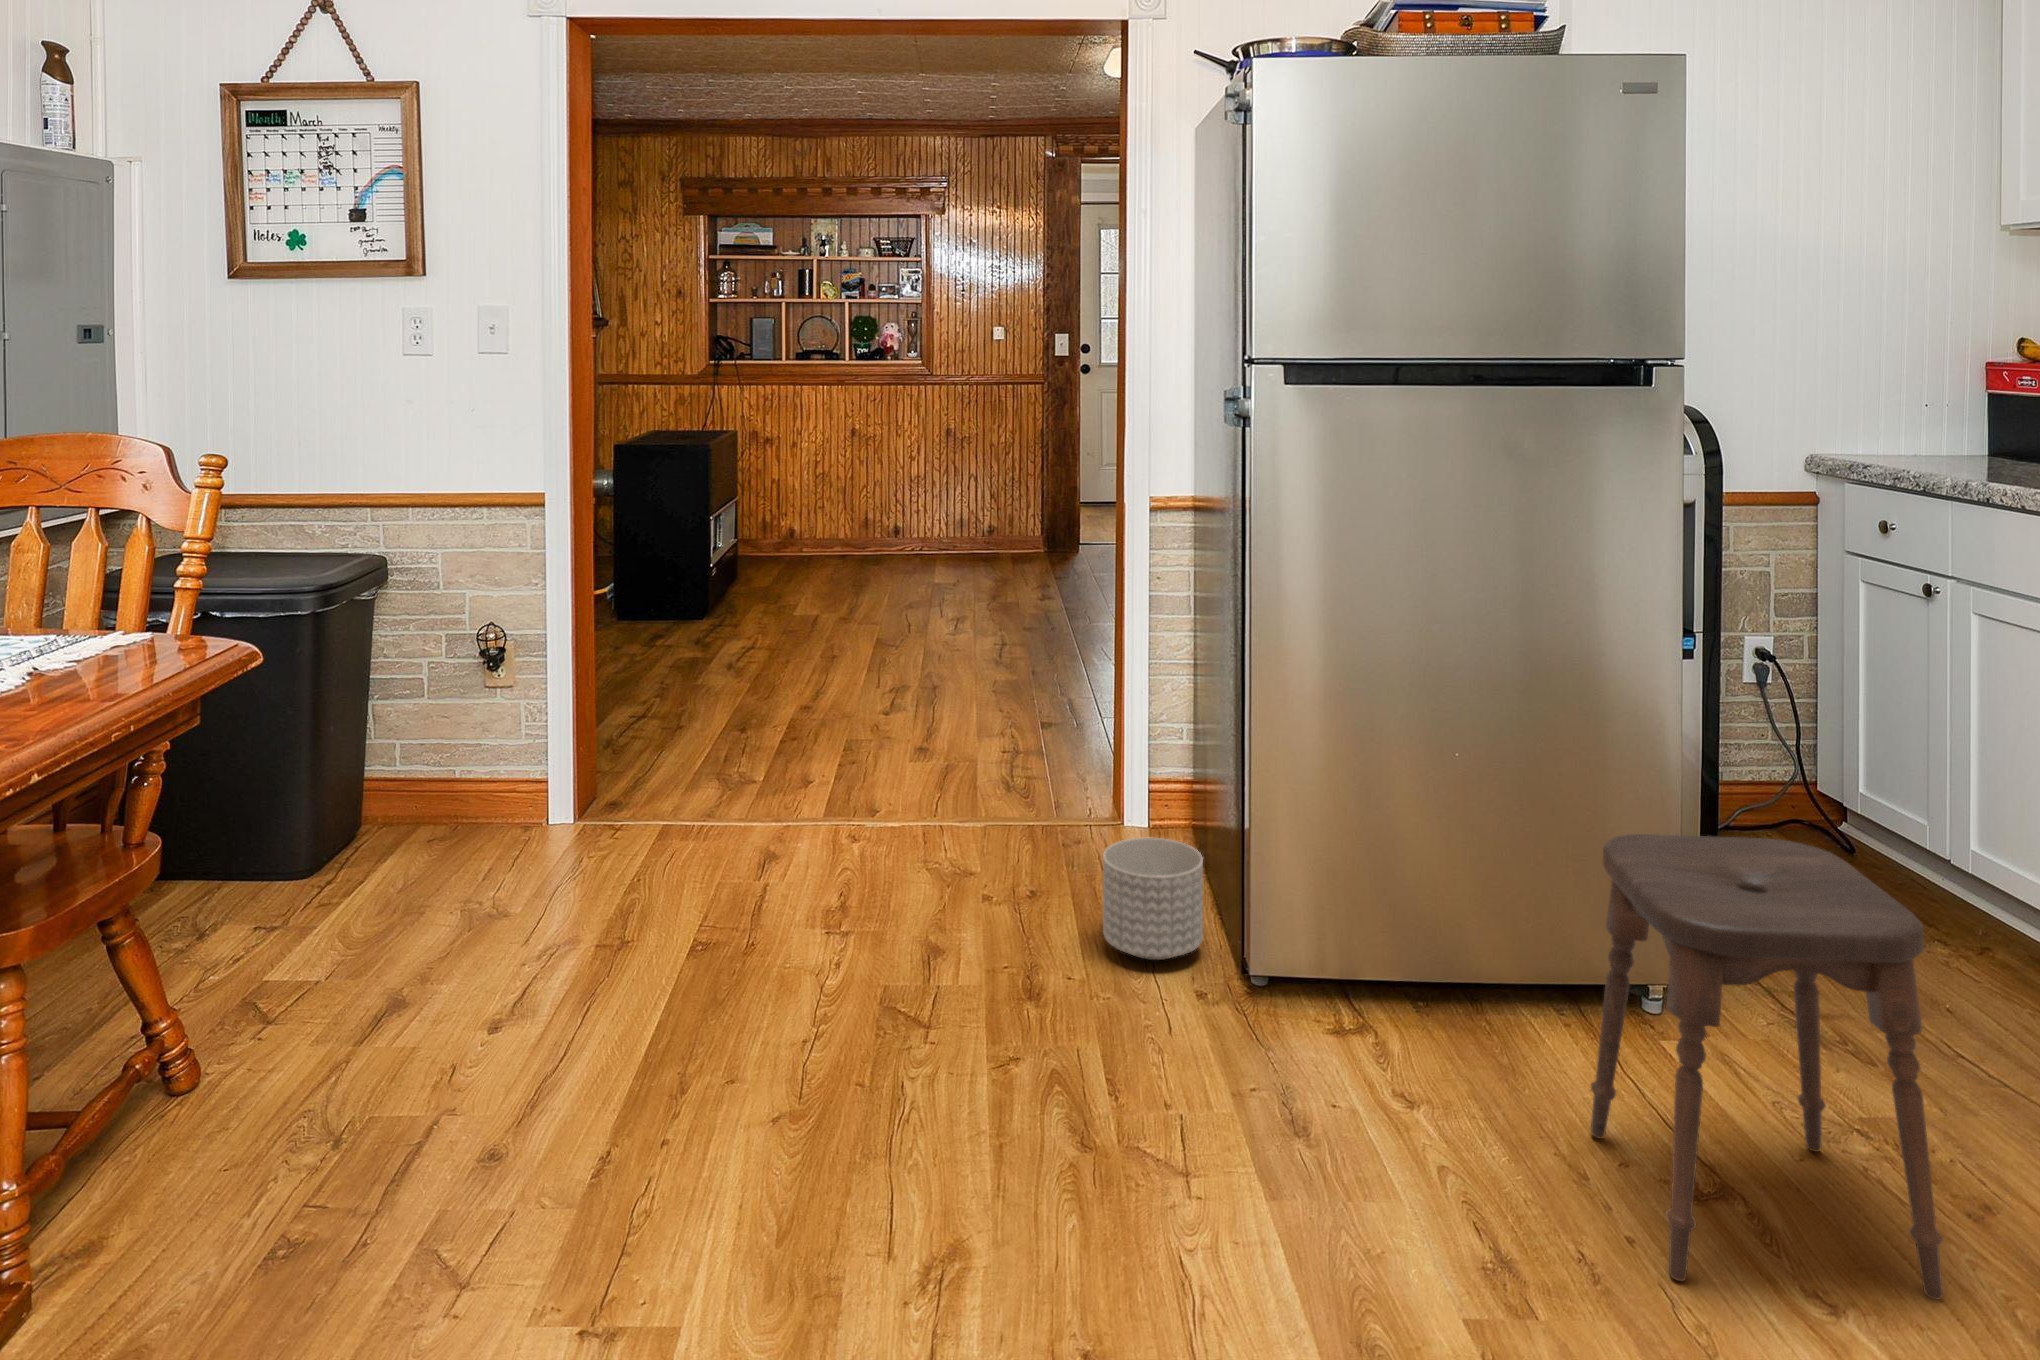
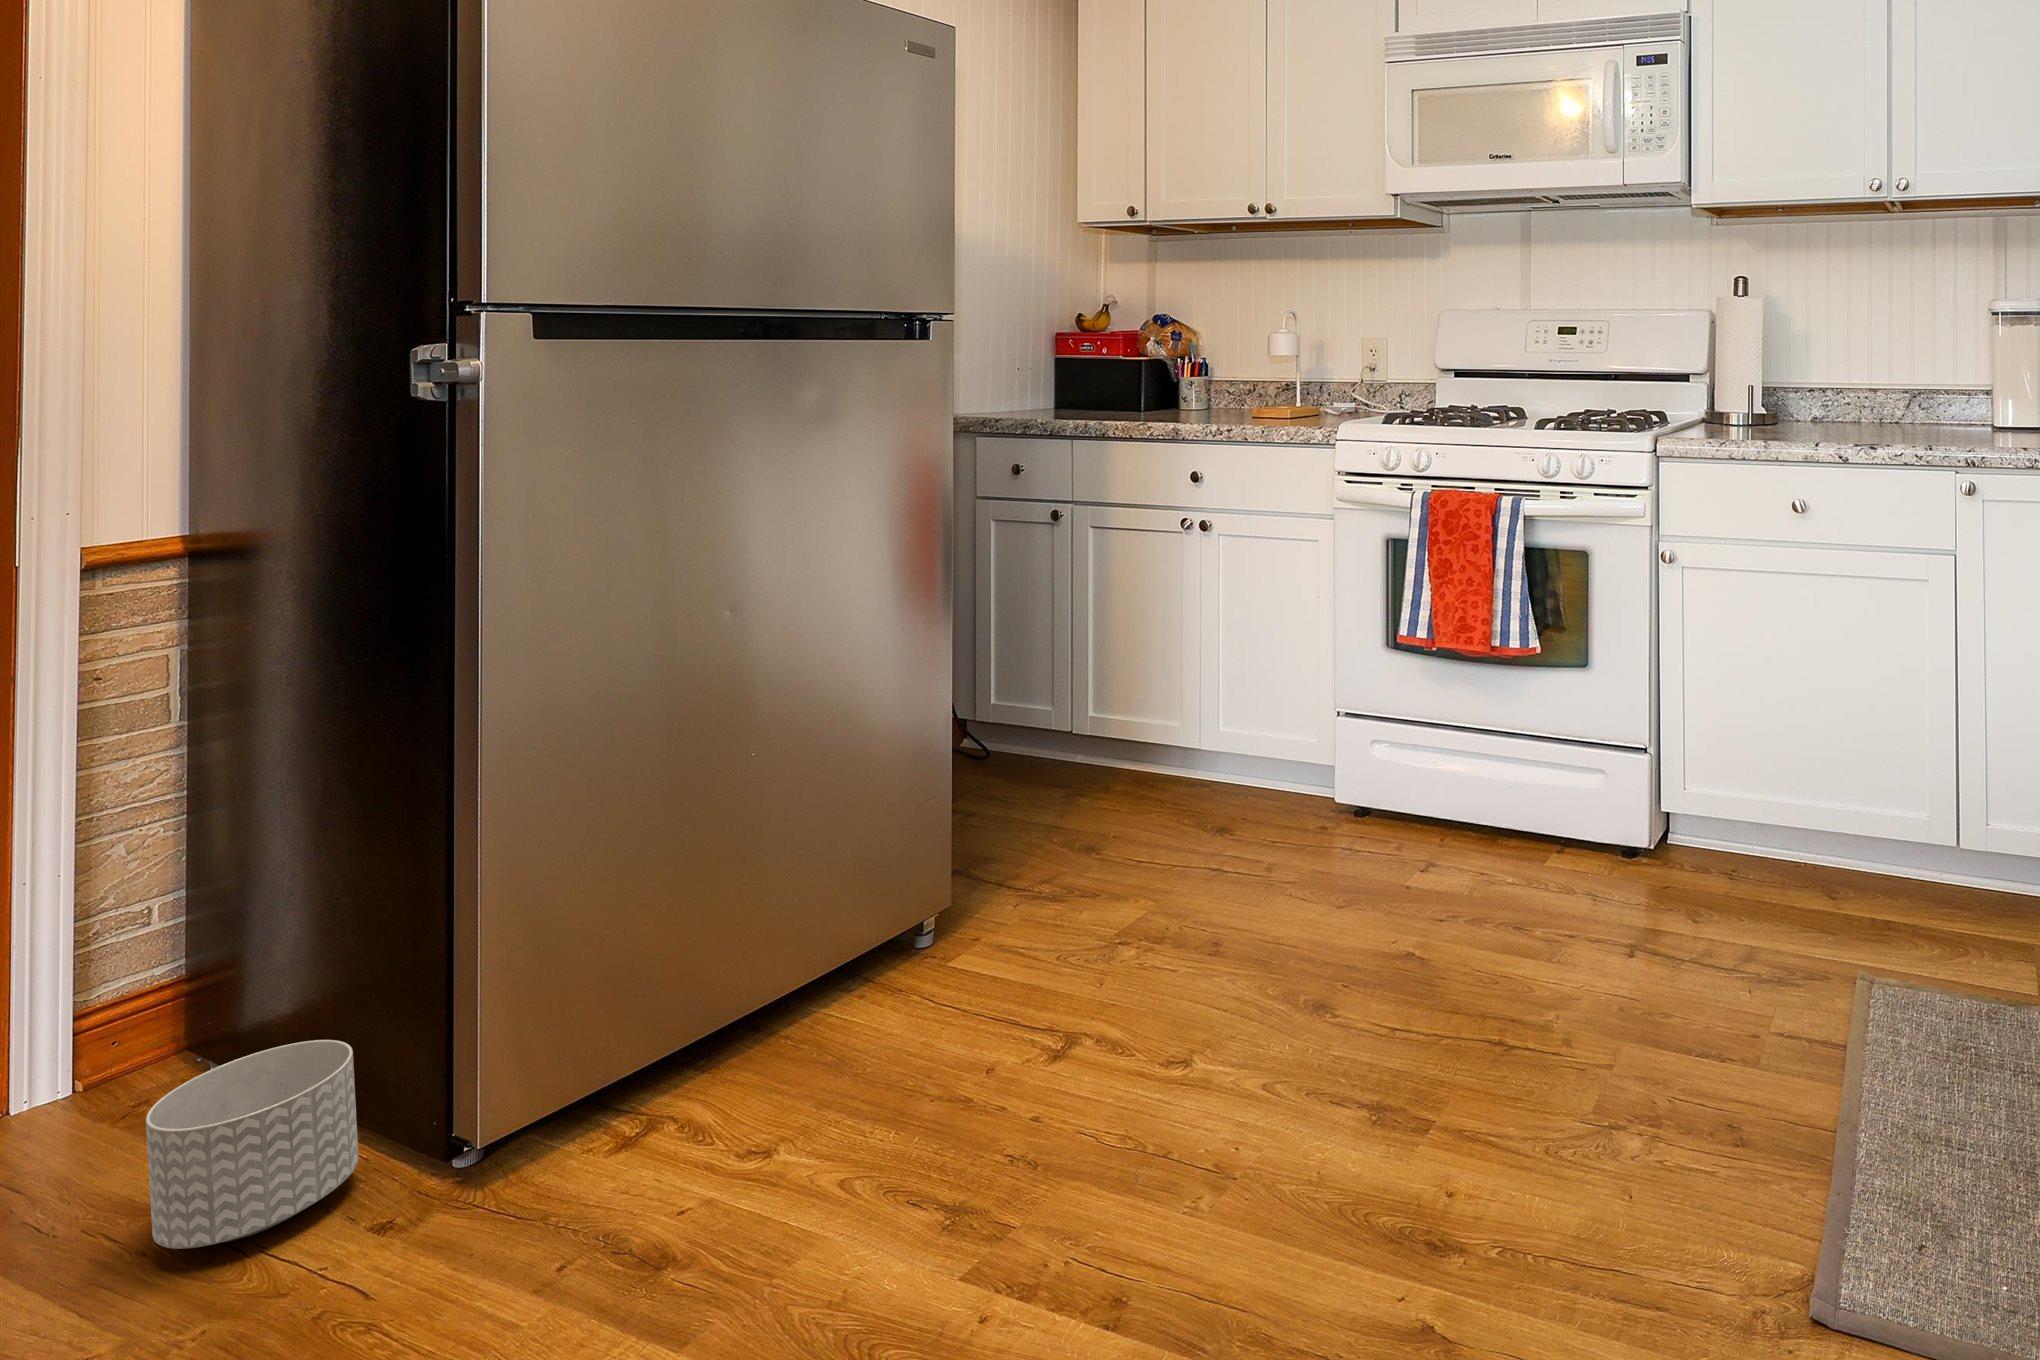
stool: present [1591,834,1943,1299] -> none [949,723,1242,1124]

